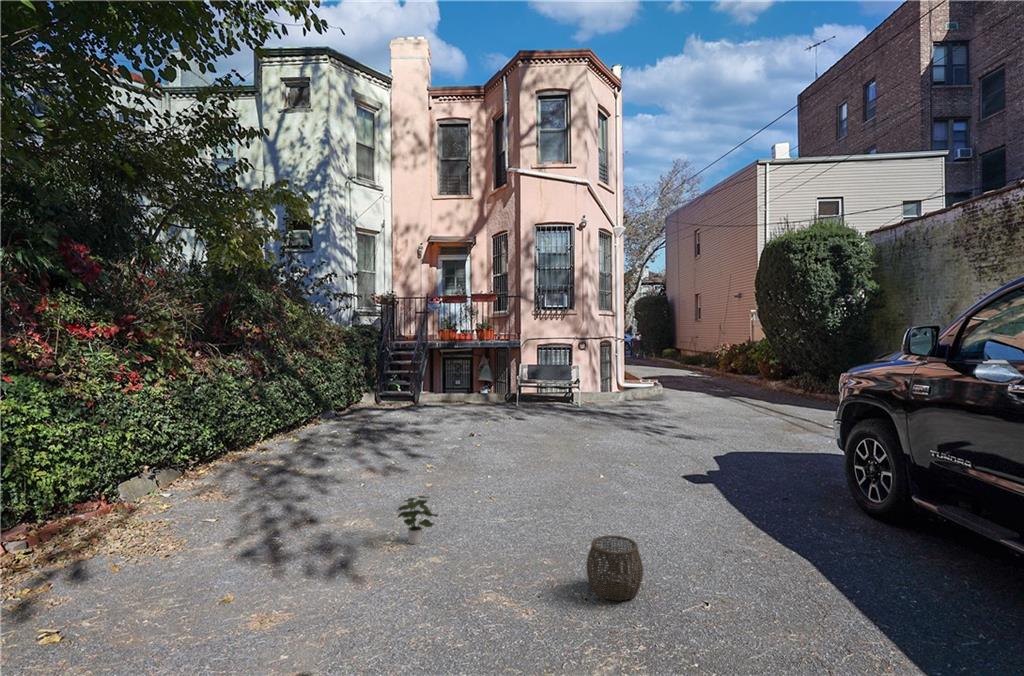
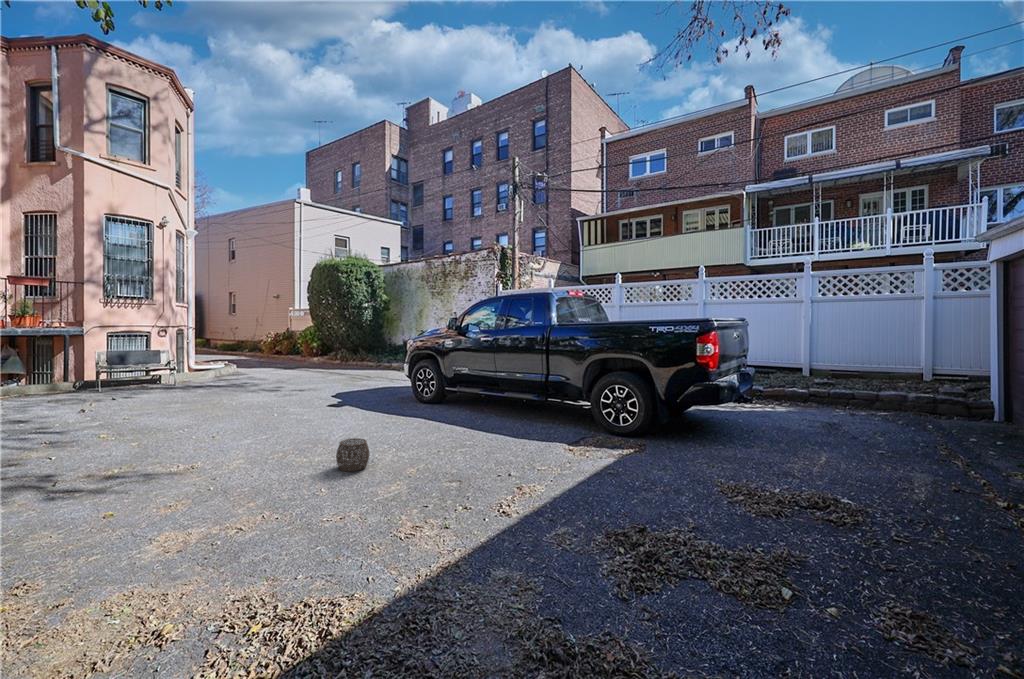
potted plant: present [398,496,438,544] -> none [152,449,197,489]

